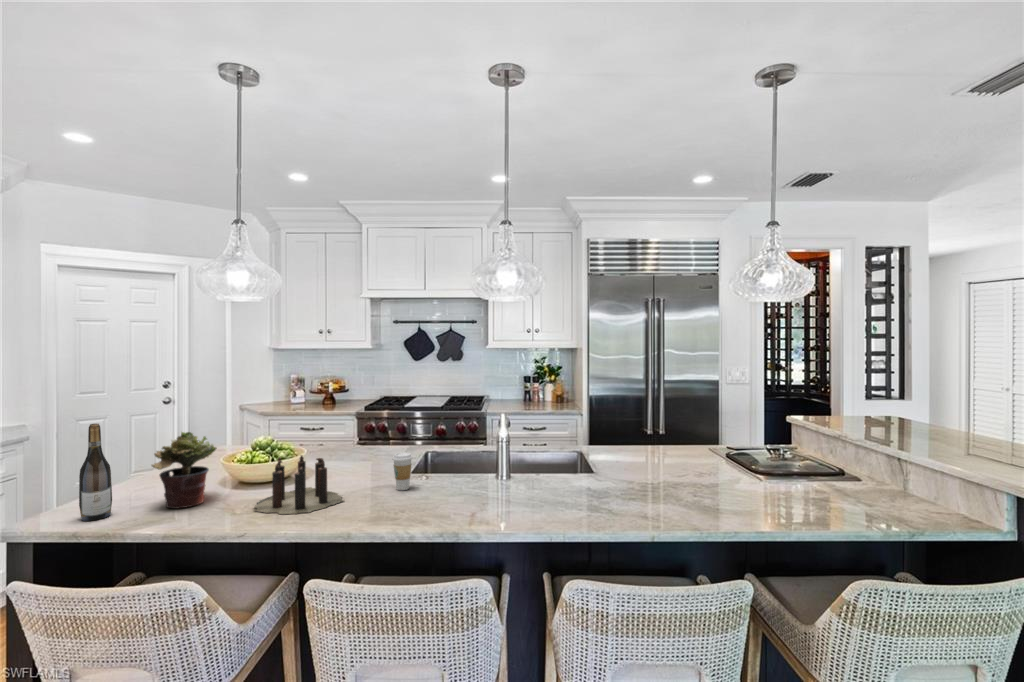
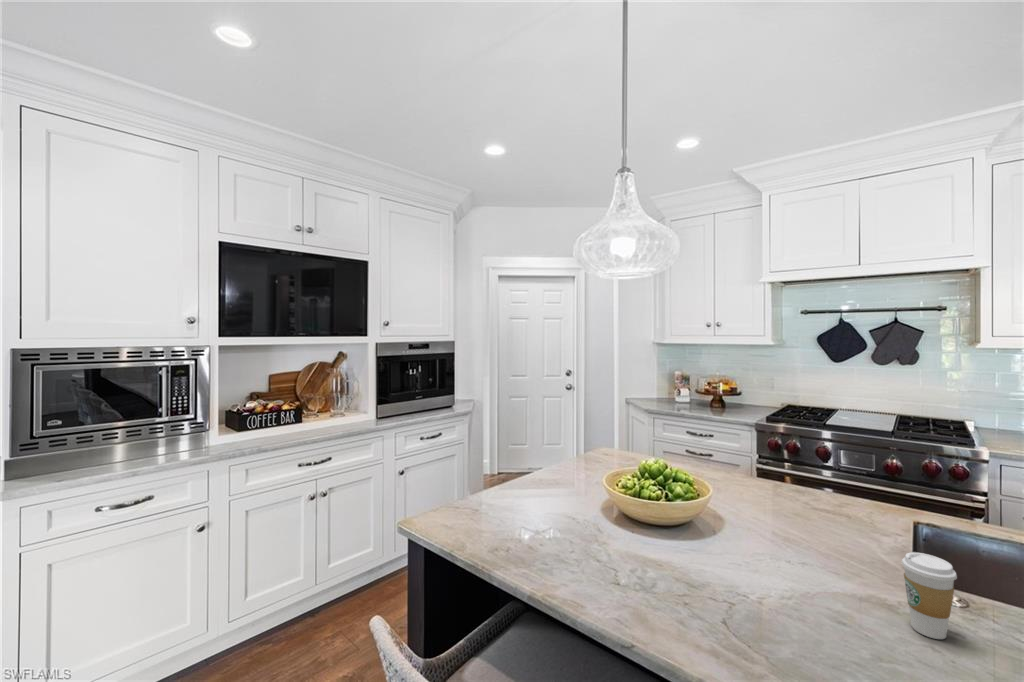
wine bottle: present [79,423,112,521] -> none [460,423,489,536]
potted plant: present [152,432,217,508] -> none [525,444,597,547]
candle: present [255,455,344,514] -> none [641,510,821,639]

